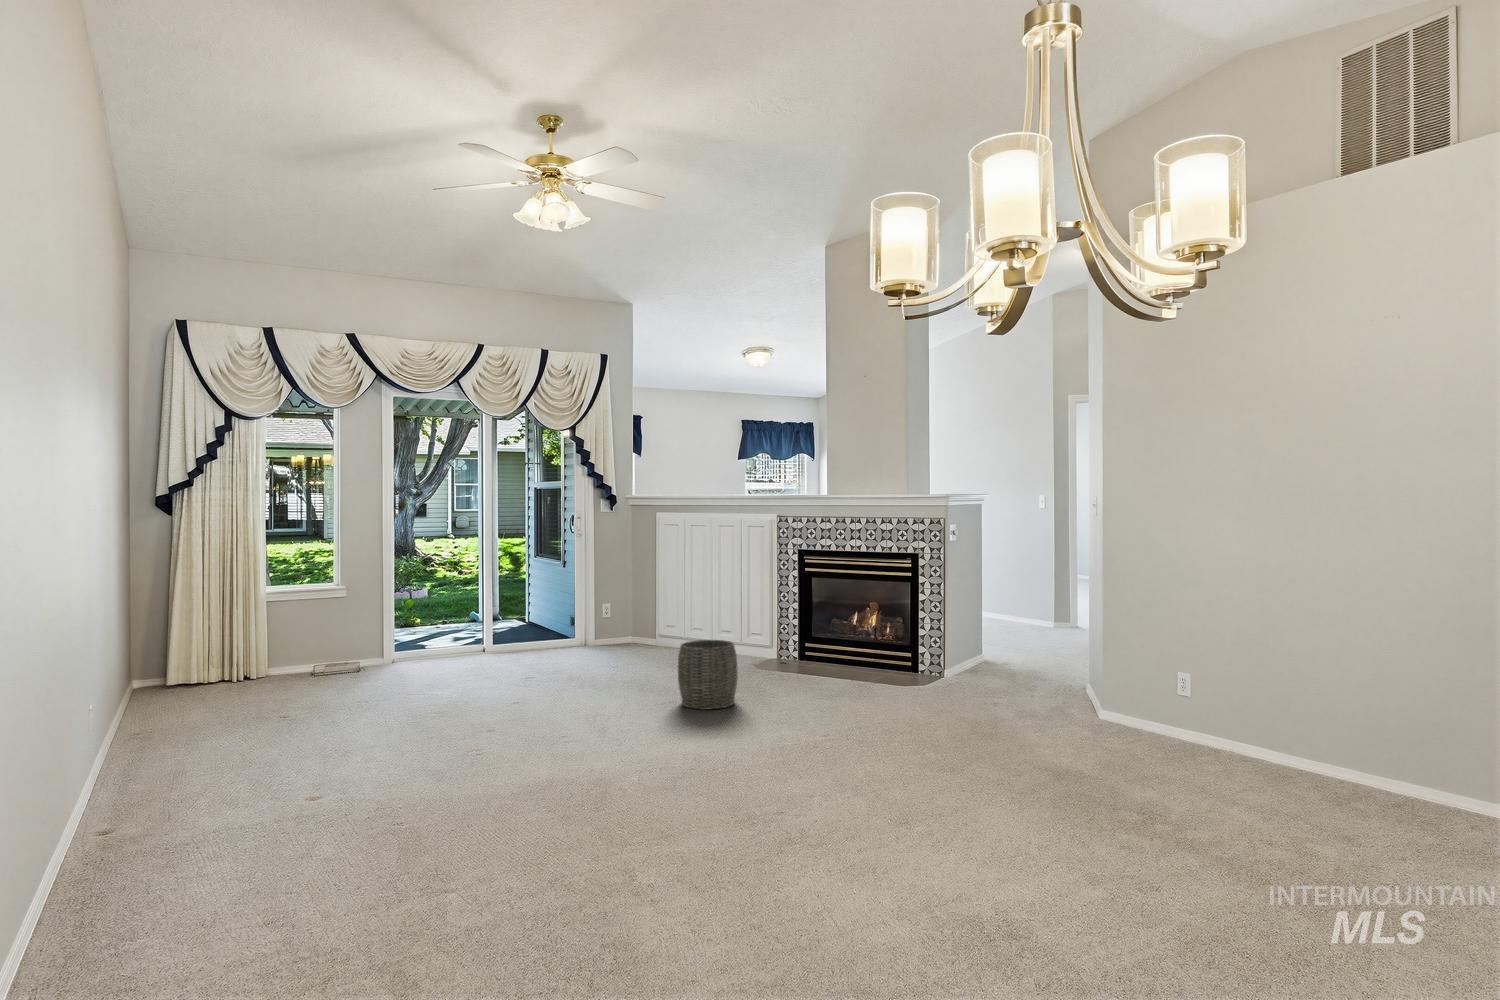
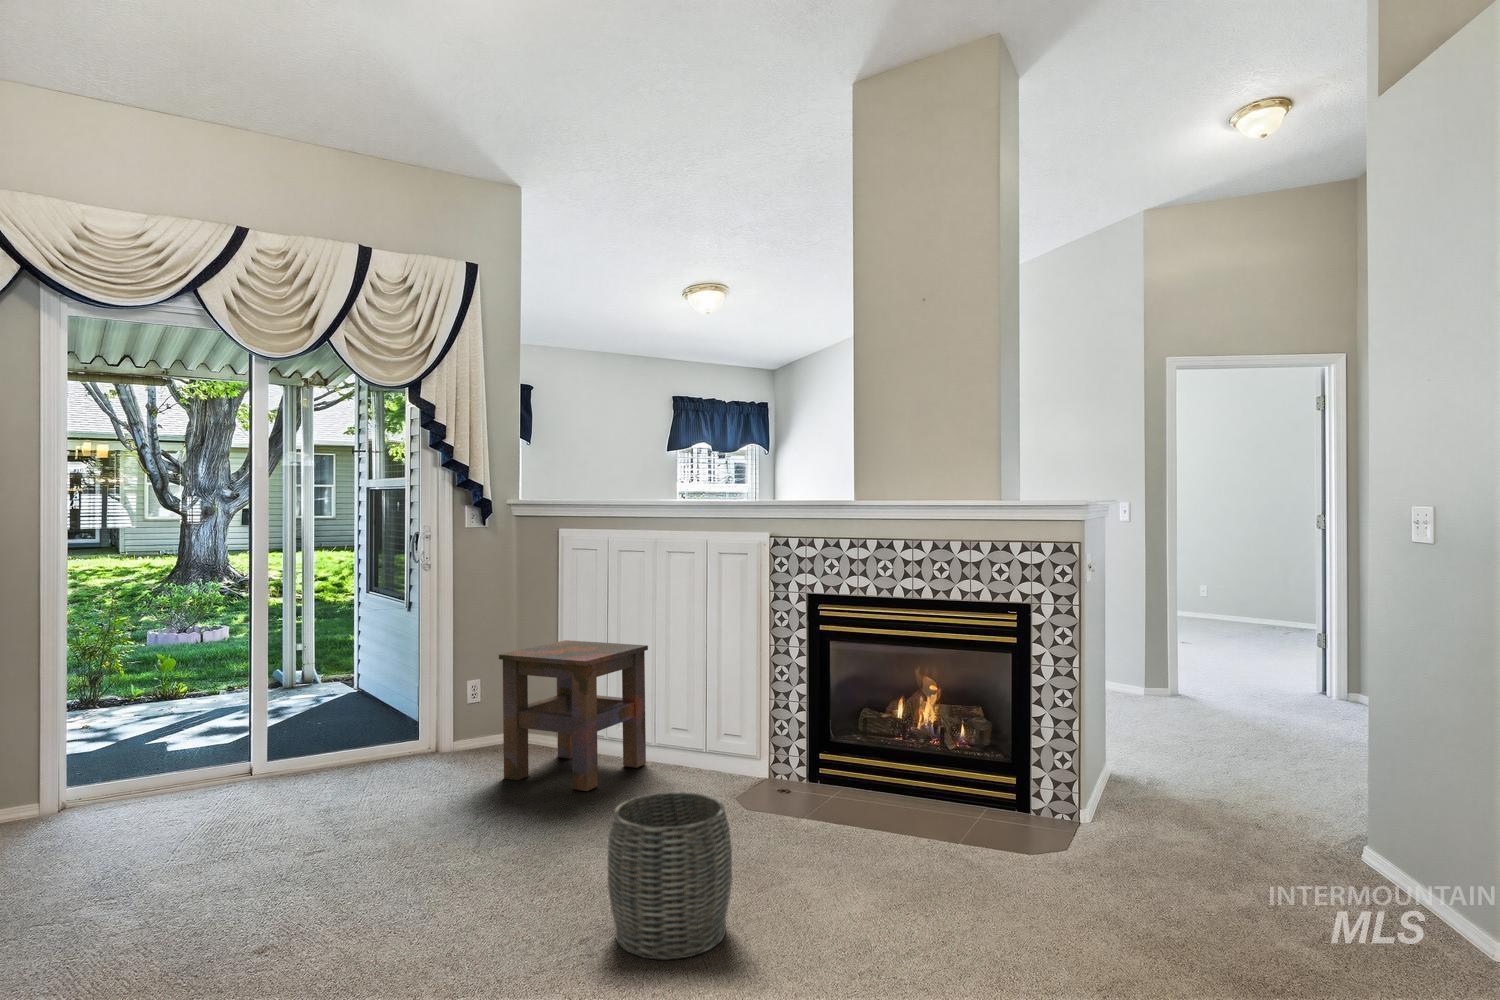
side table: none [622,581,709,662] -> present [499,640,648,791]

